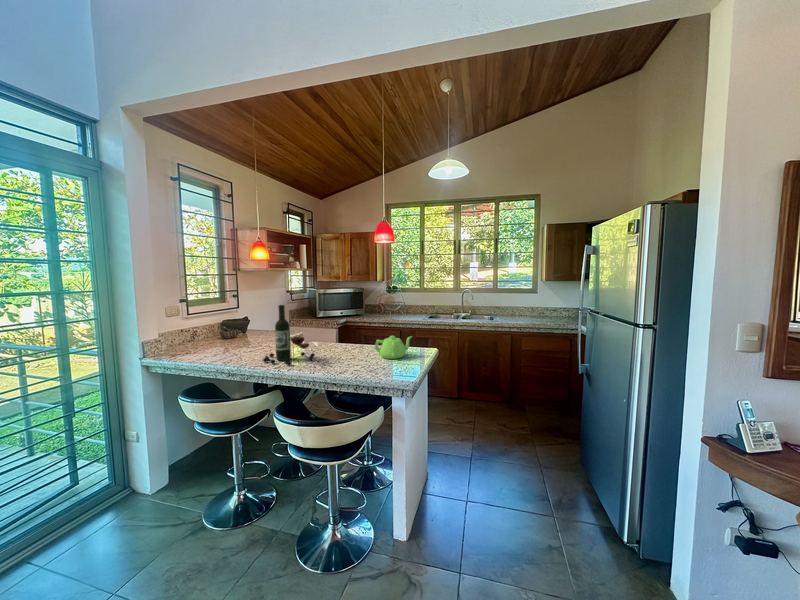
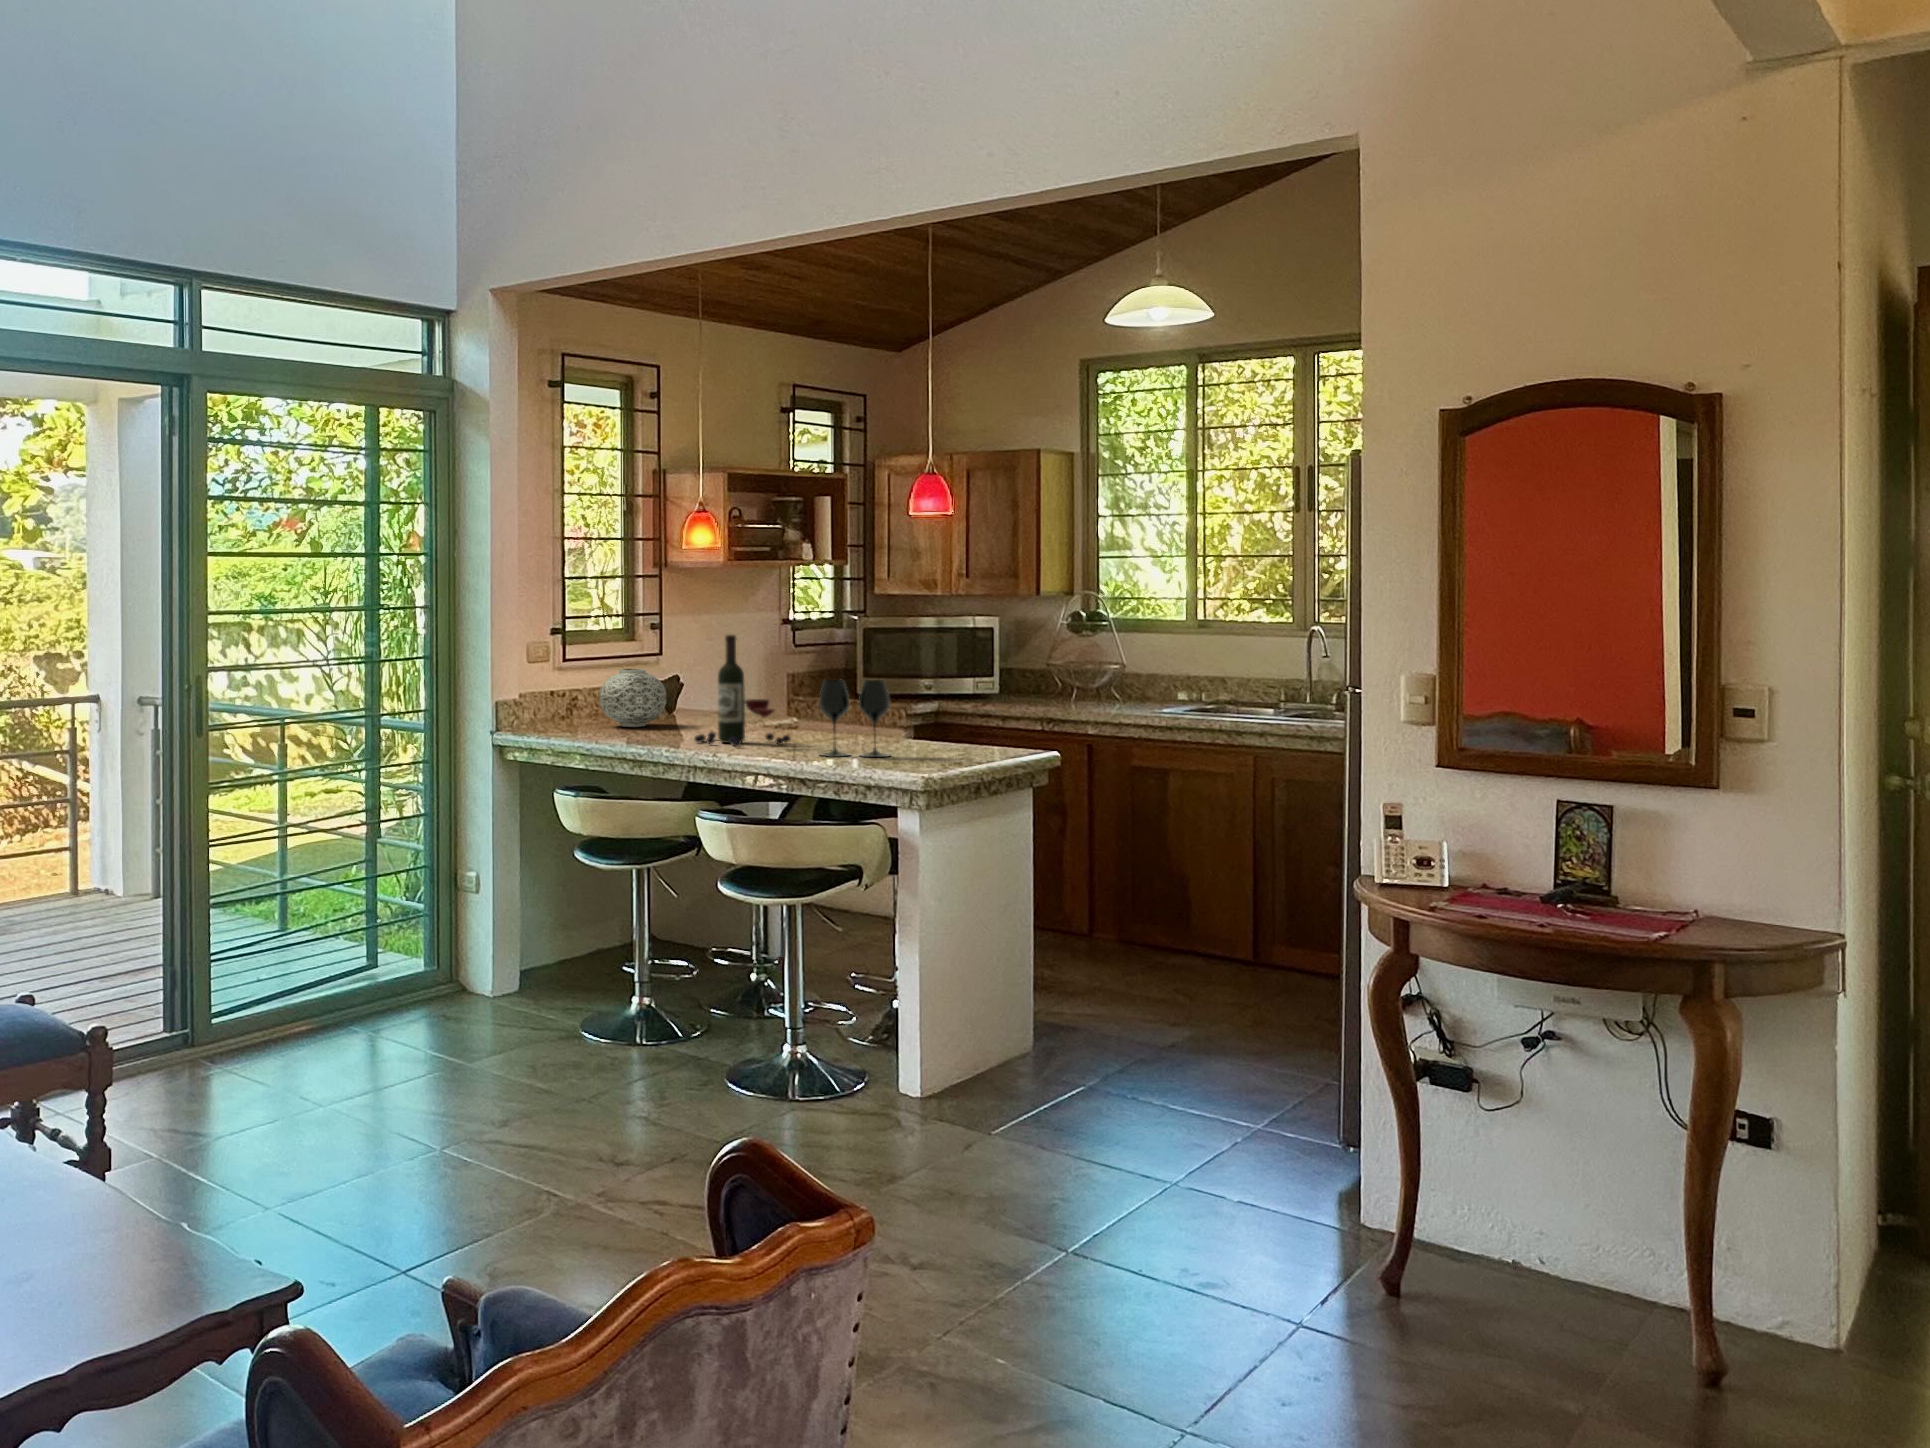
vase: none [207,318,243,347] -> present [599,669,666,727]
wine glass: none [339,329,377,372] -> present [819,680,890,757]
teapot: present [374,336,411,359] -> none [904,705,986,751]

